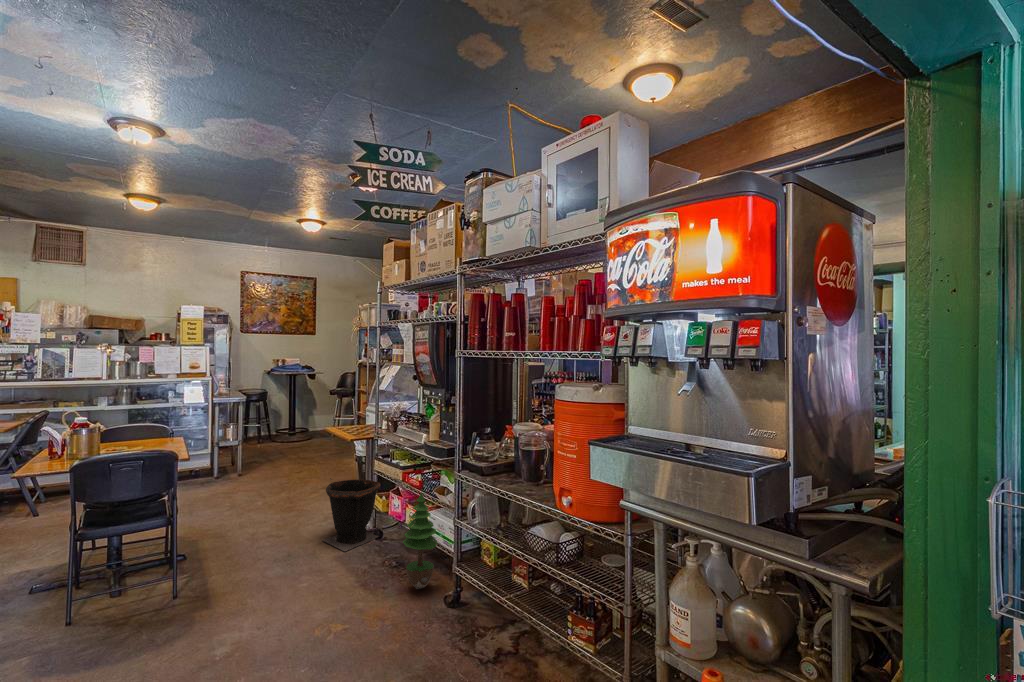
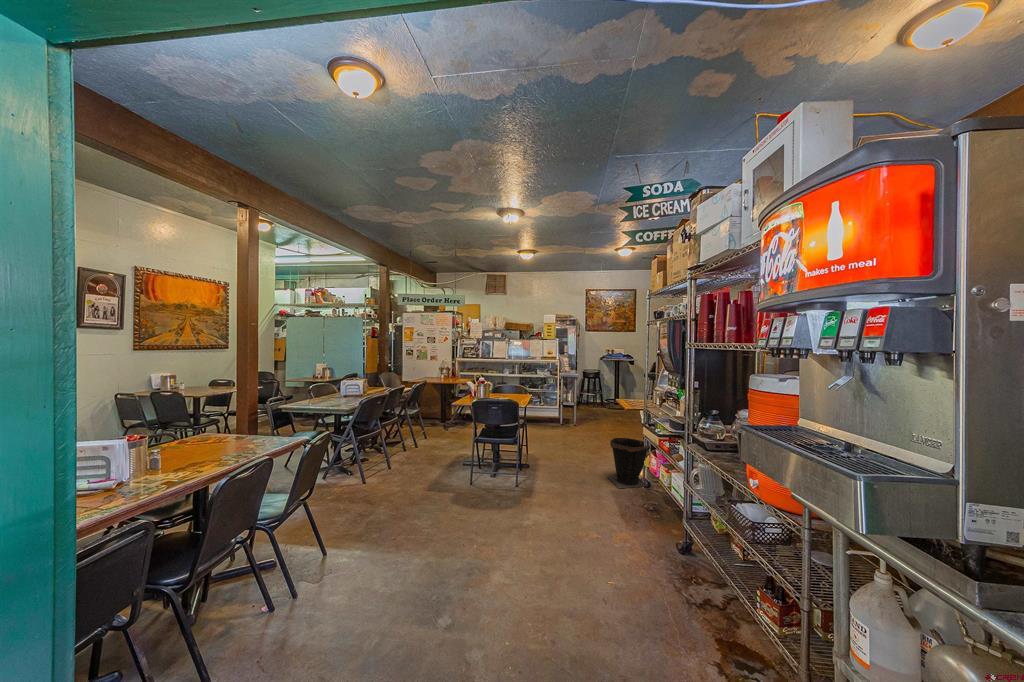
potted tree: present [403,493,437,589] -> none [650,455,679,532]

